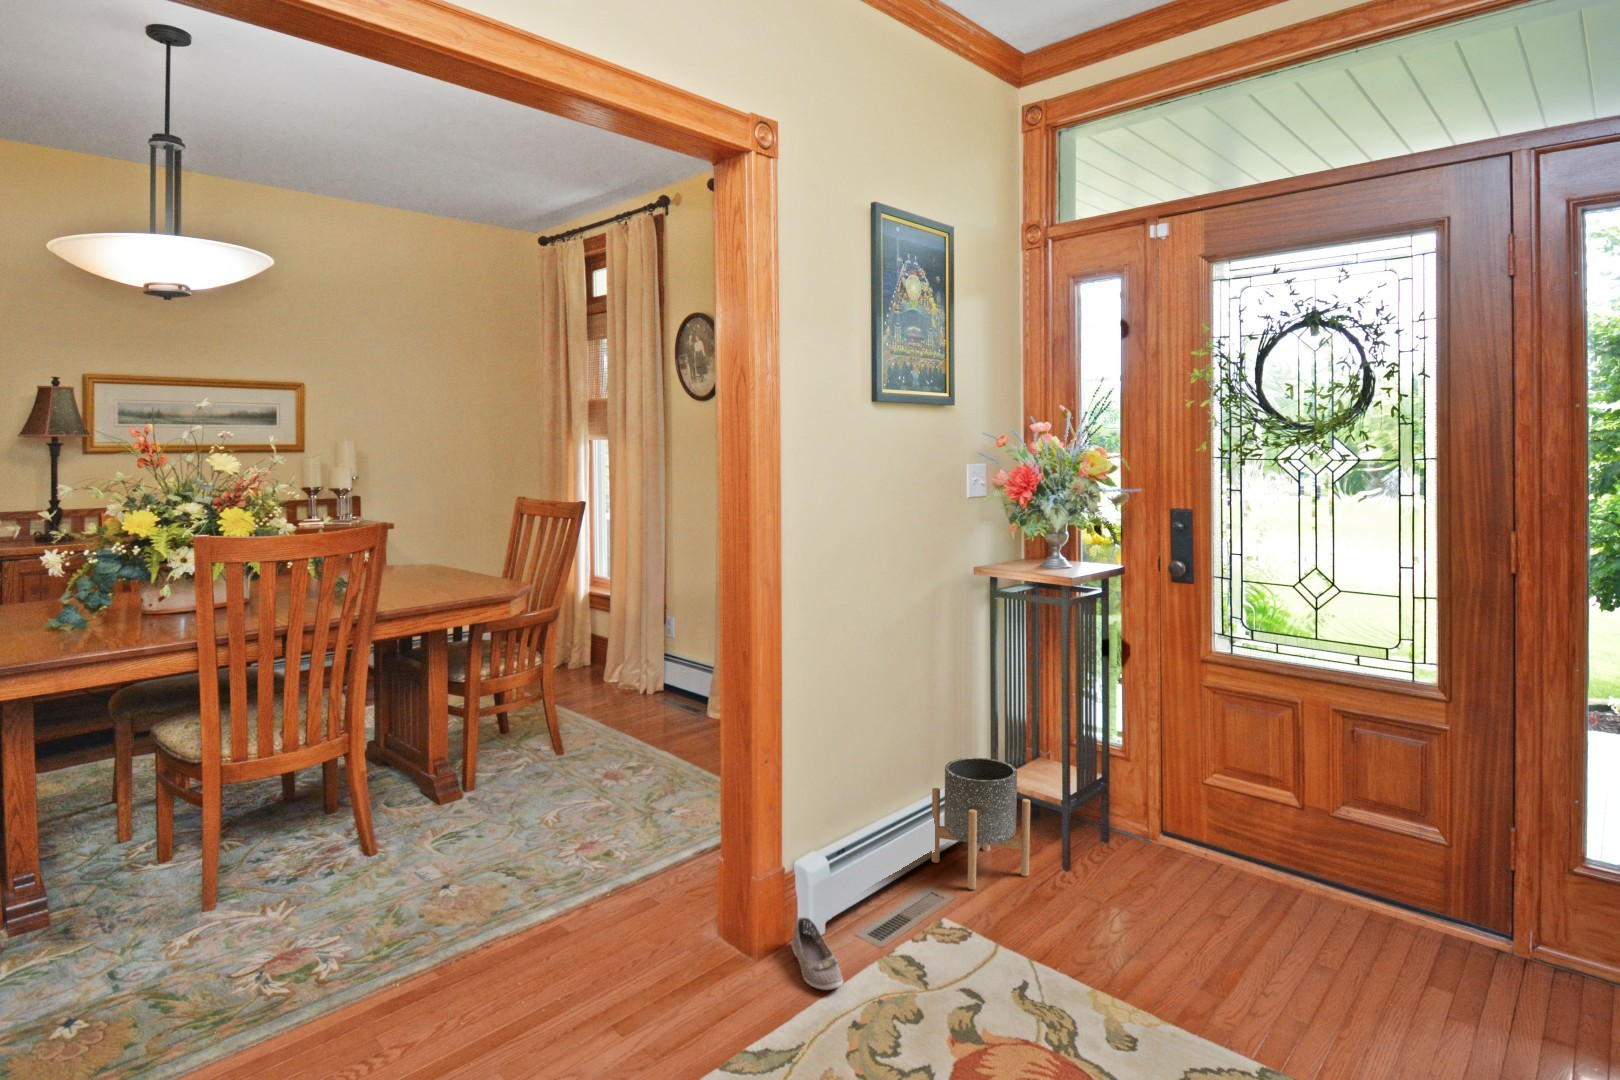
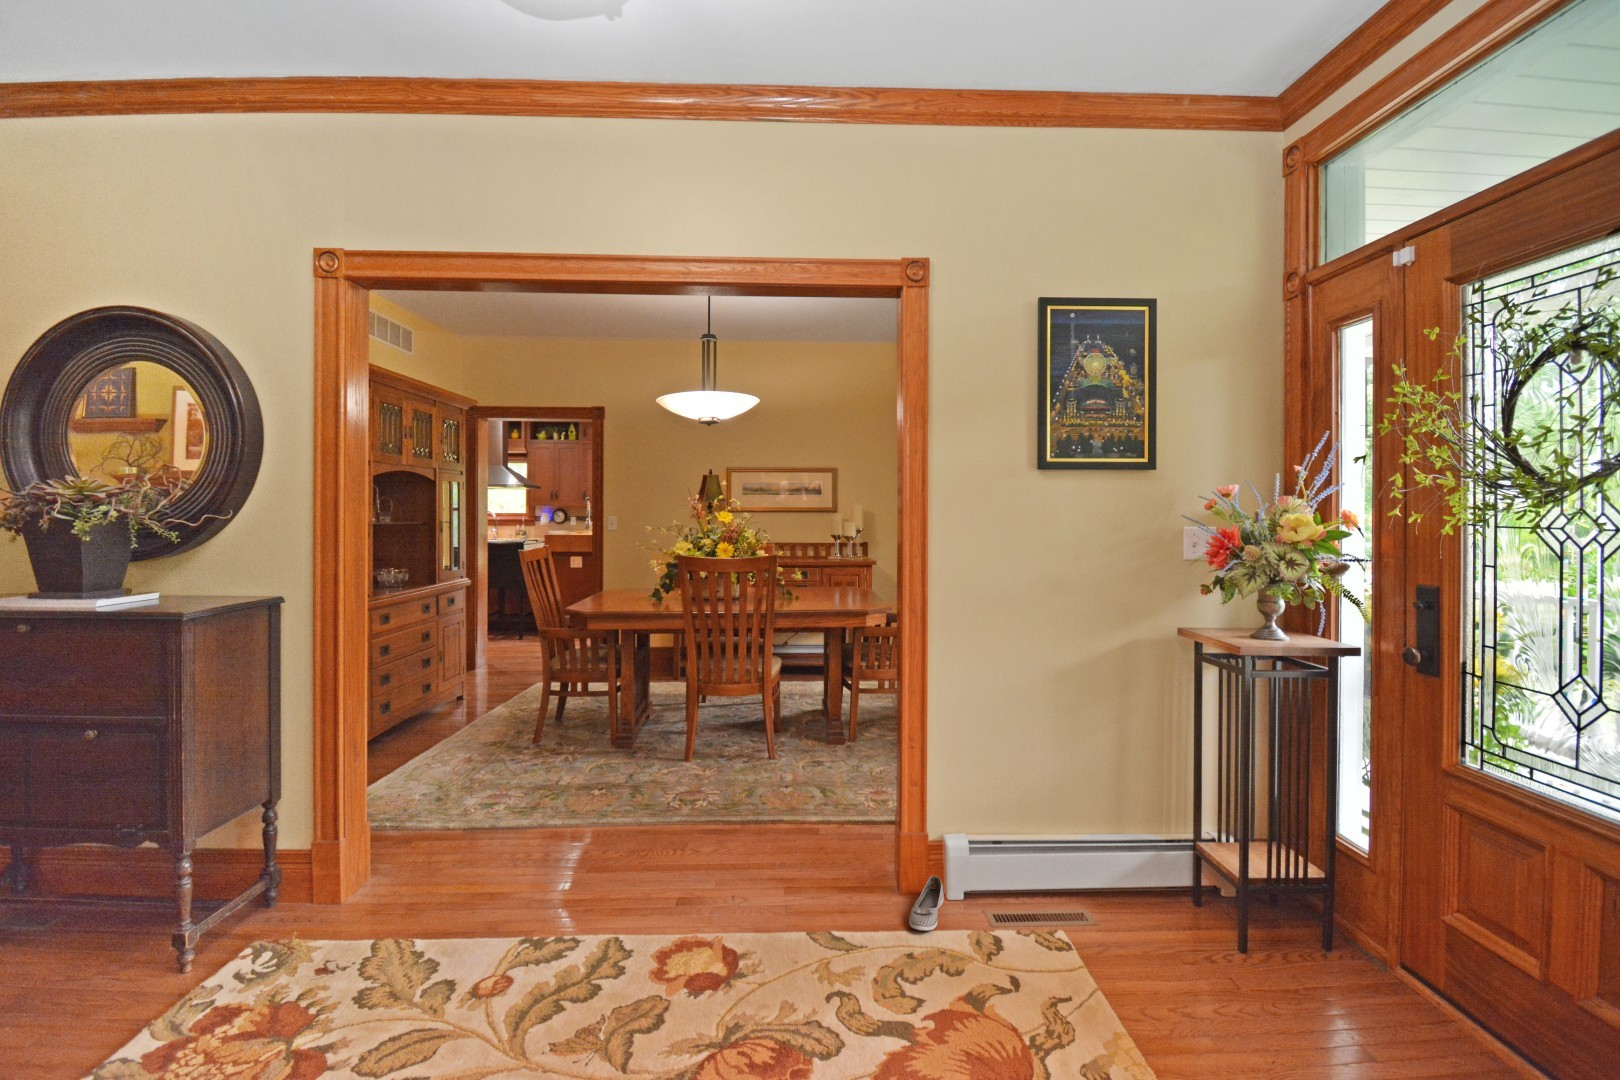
planter: present [932,758,1030,889] -> none [1113,796,1195,927]

